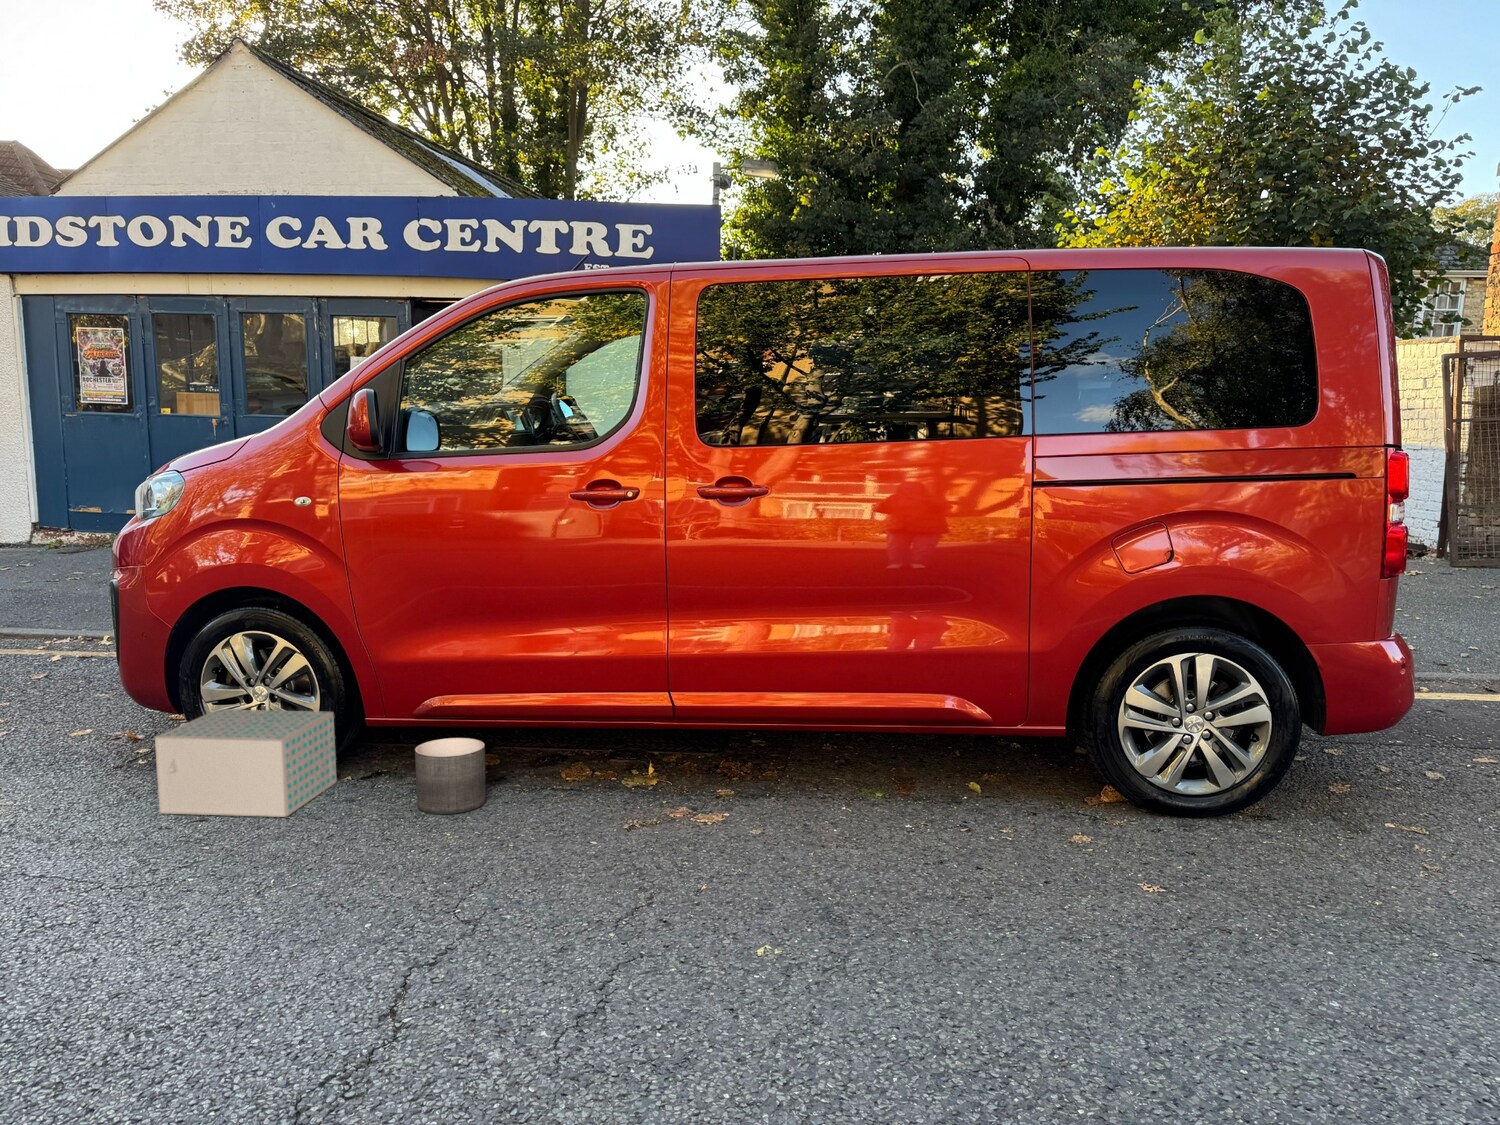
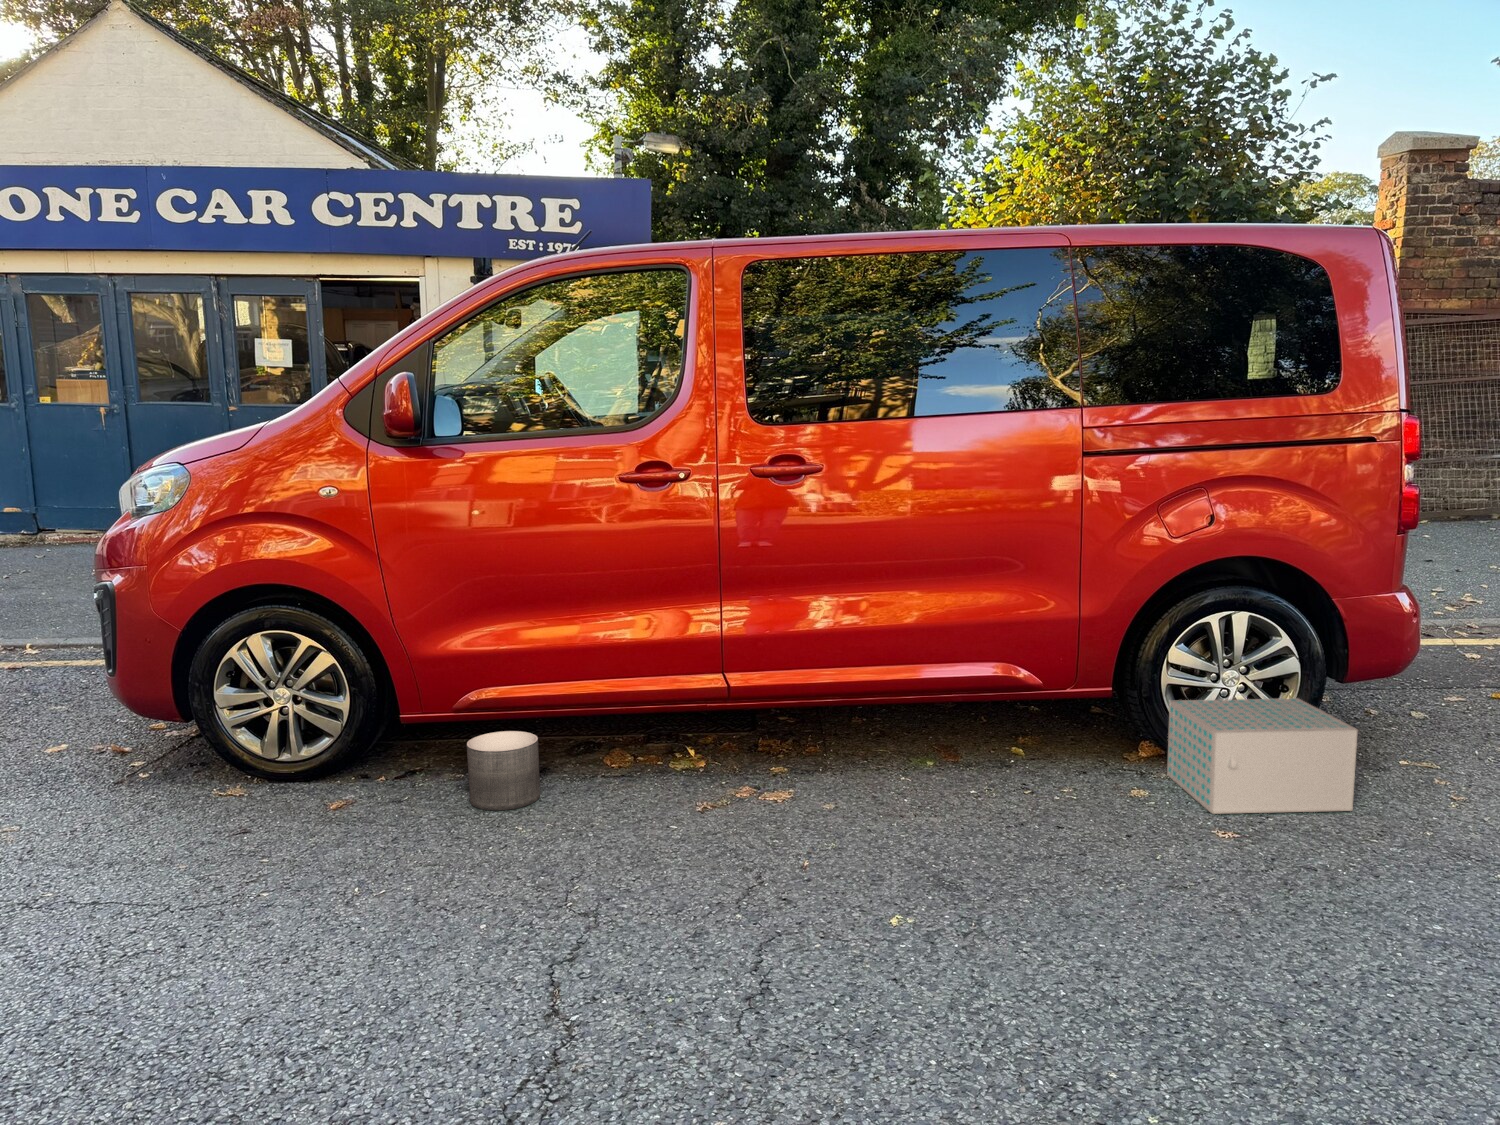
storage box: present [155,709,337,817] -> present [1167,698,1357,814]

